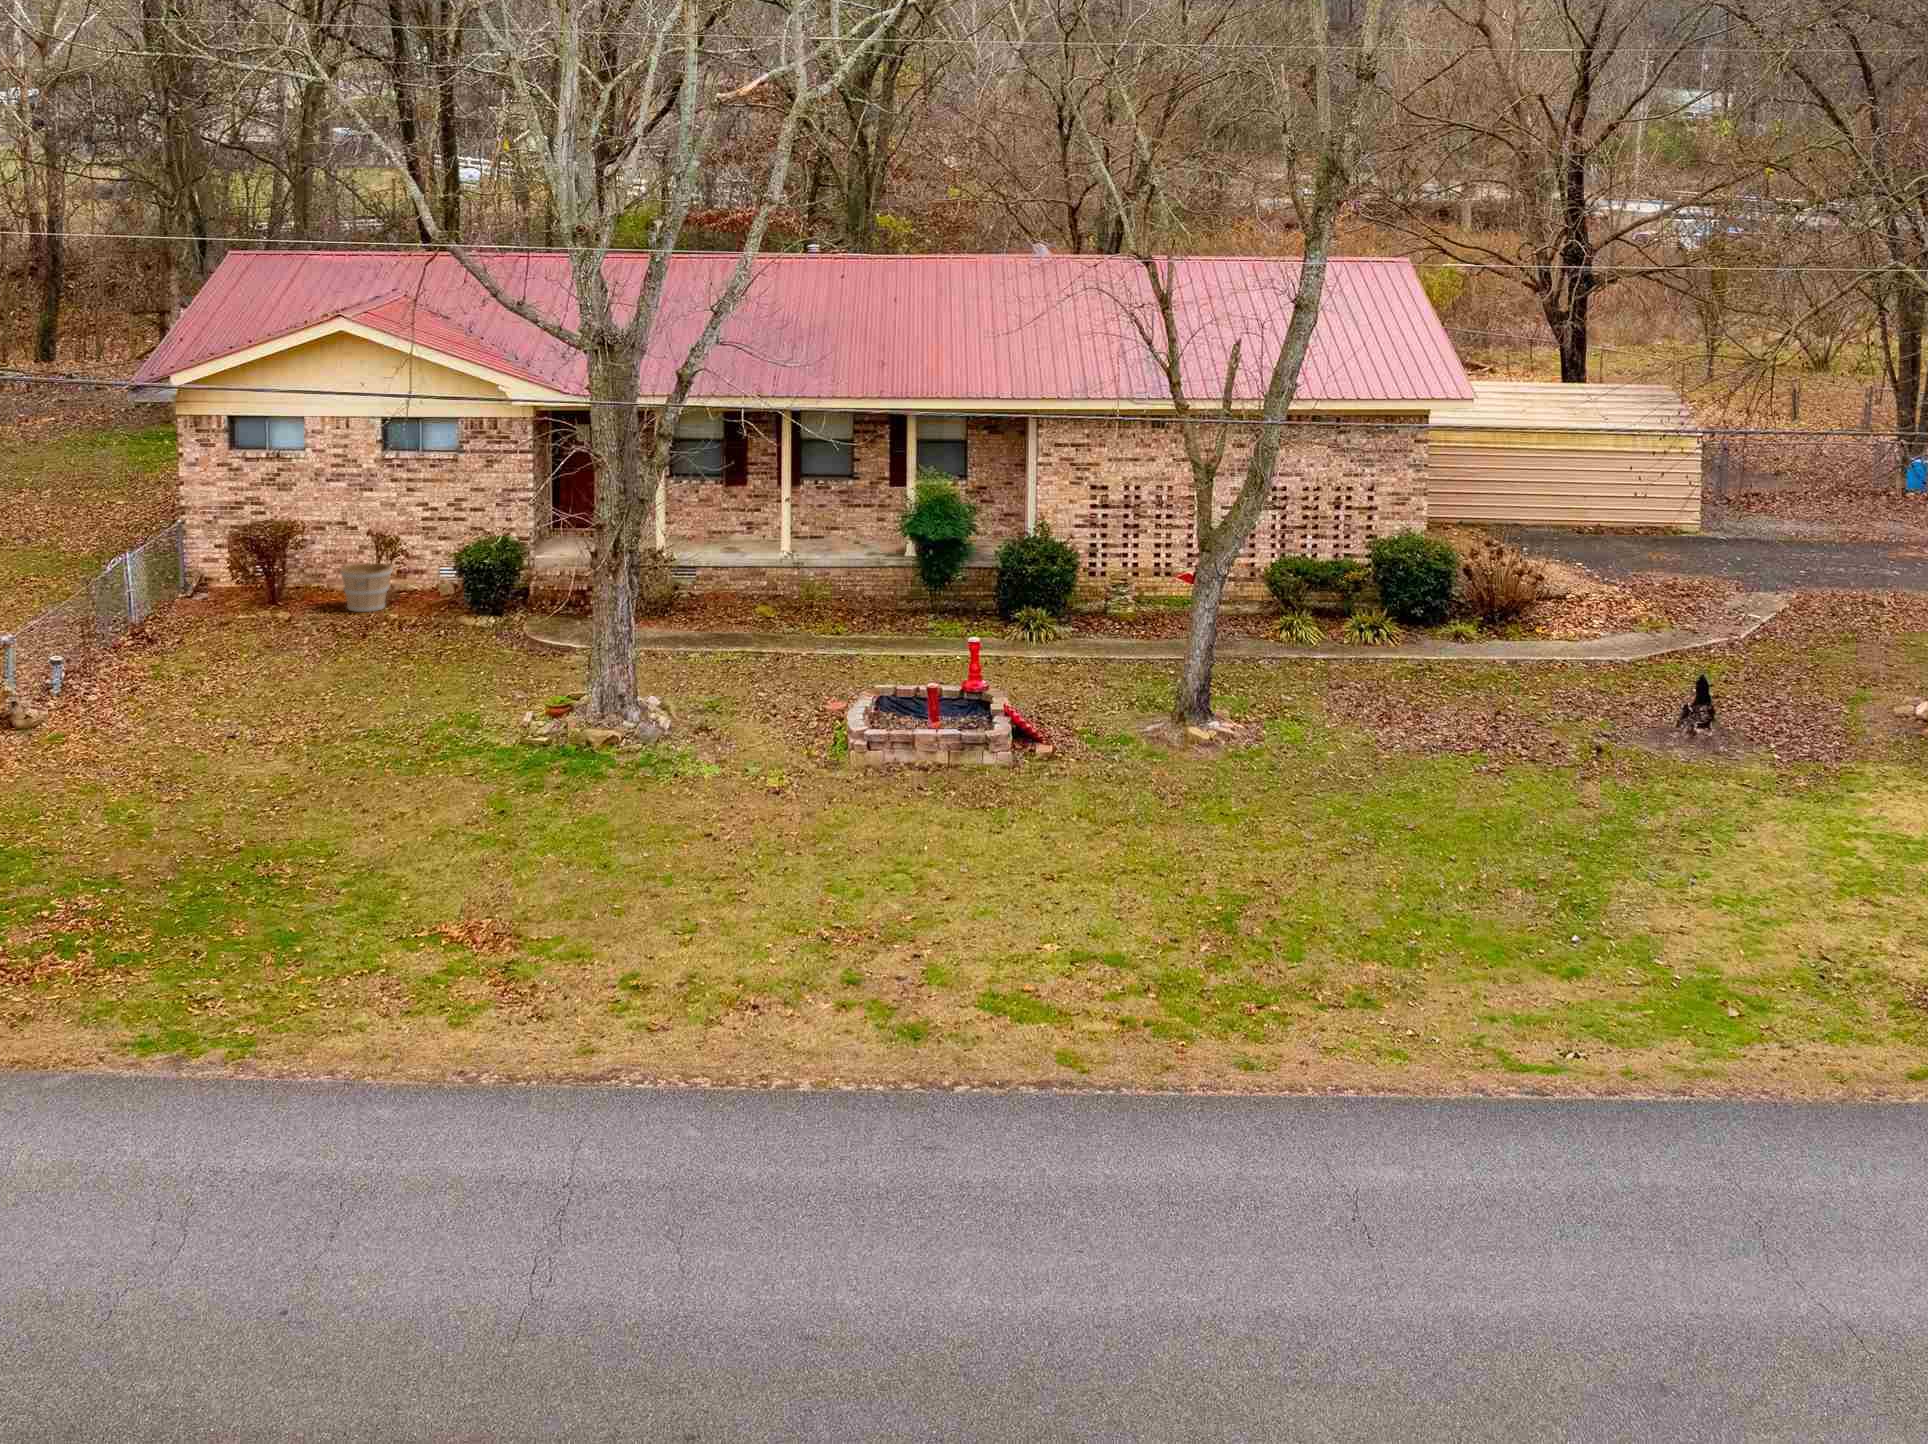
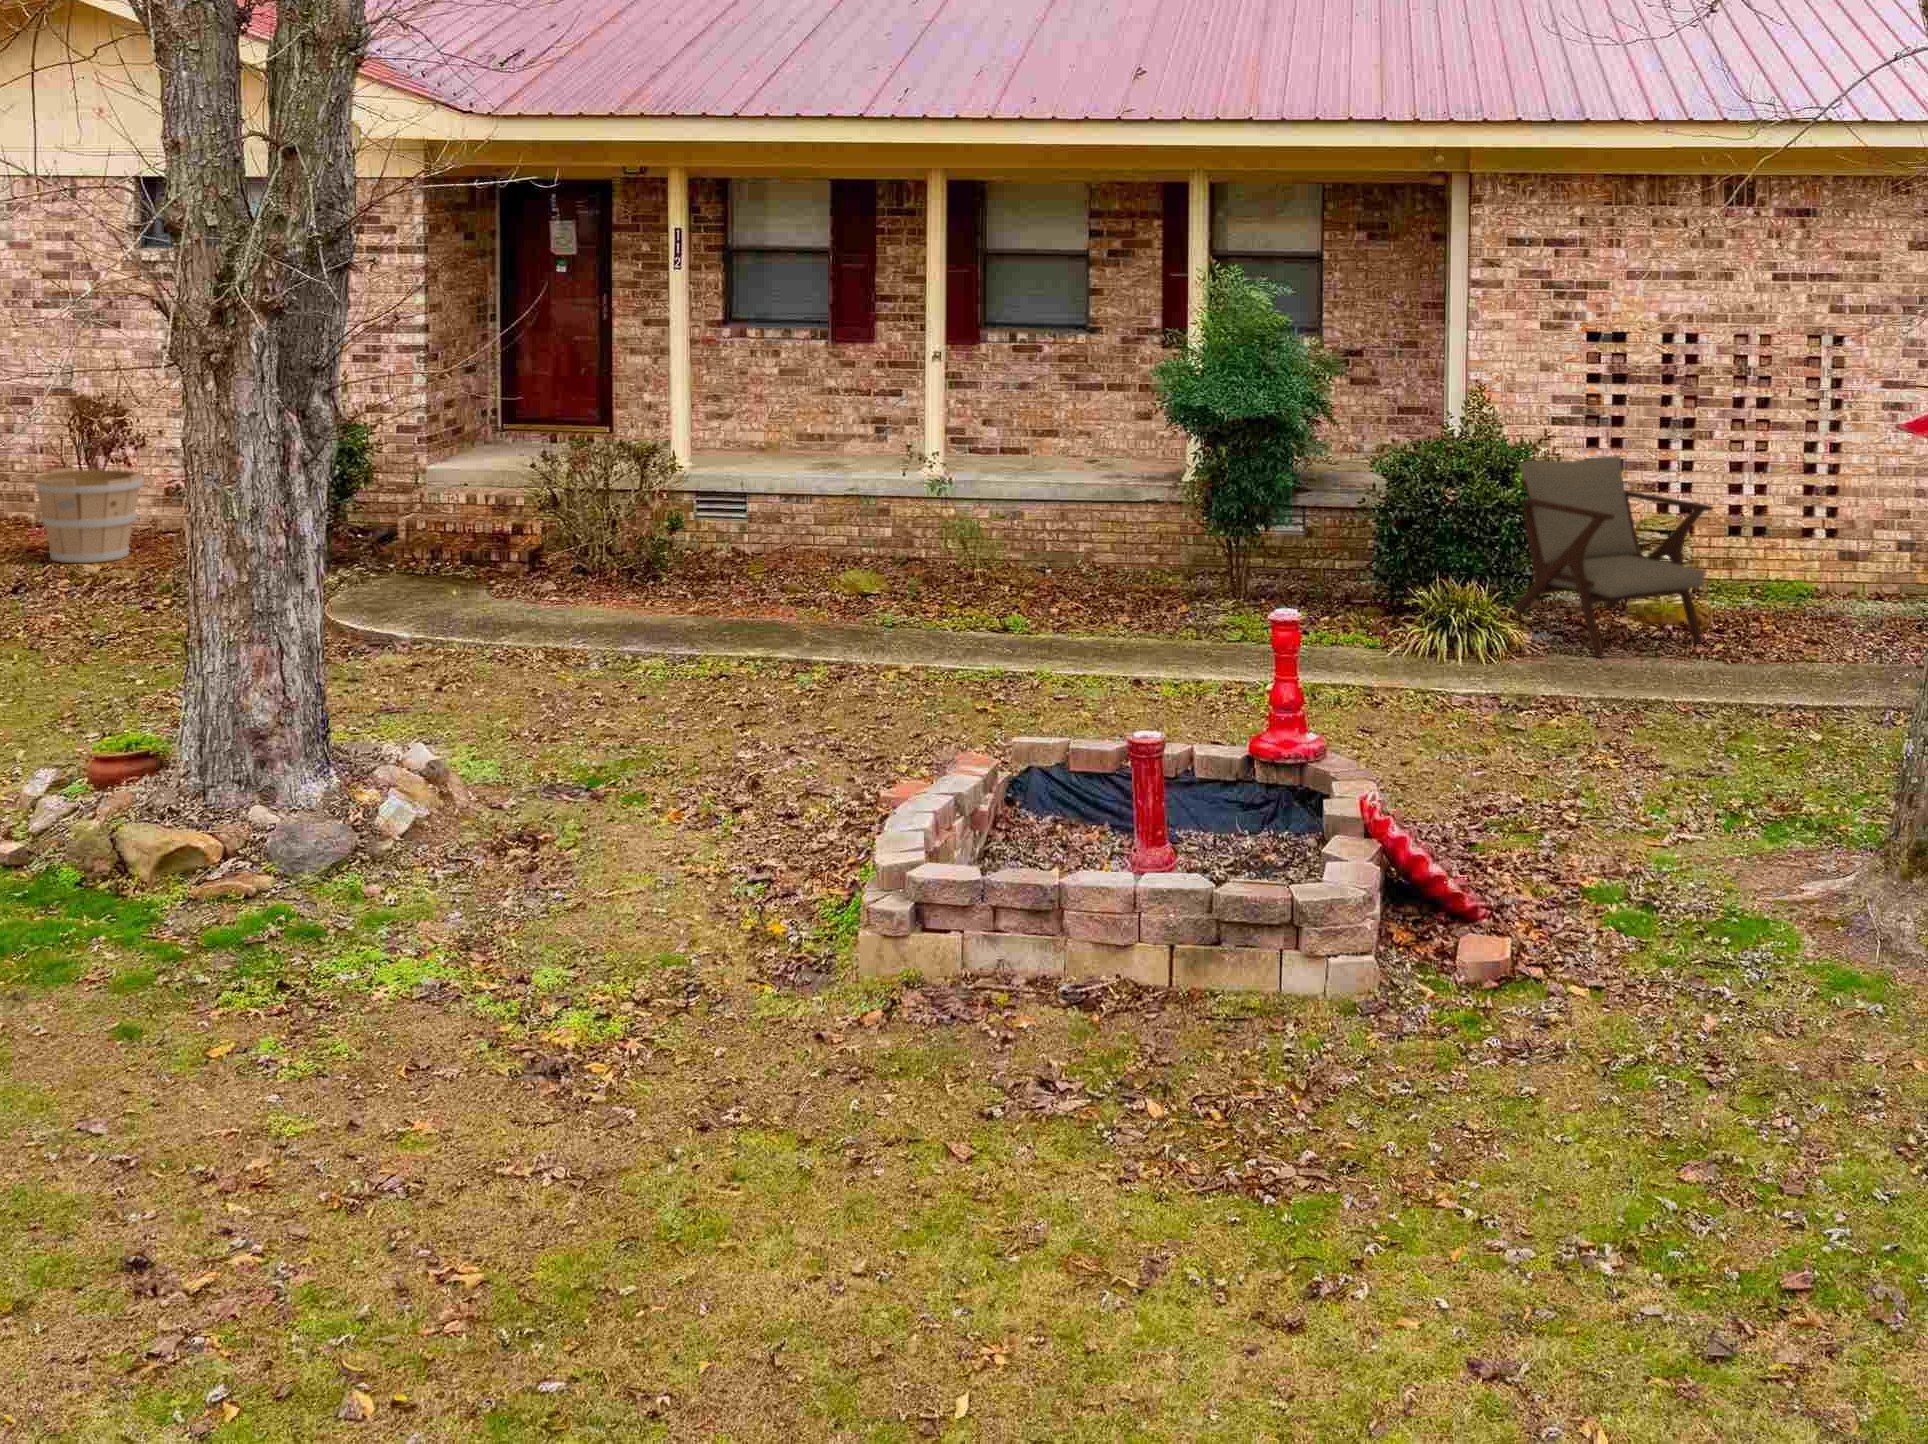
lounge chair: none [1051,544,1145,639] -> present [1514,455,1713,658]

